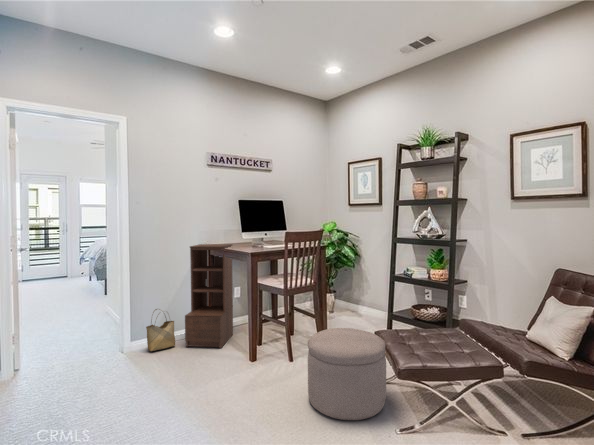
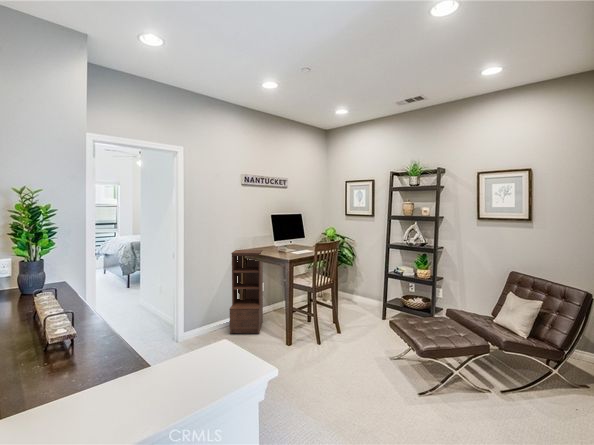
woven basket: present [146,309,175,351] -> none [199,304,221,339]
ottoman: present [308,328,386,420] -> none [345,318,404,388]

